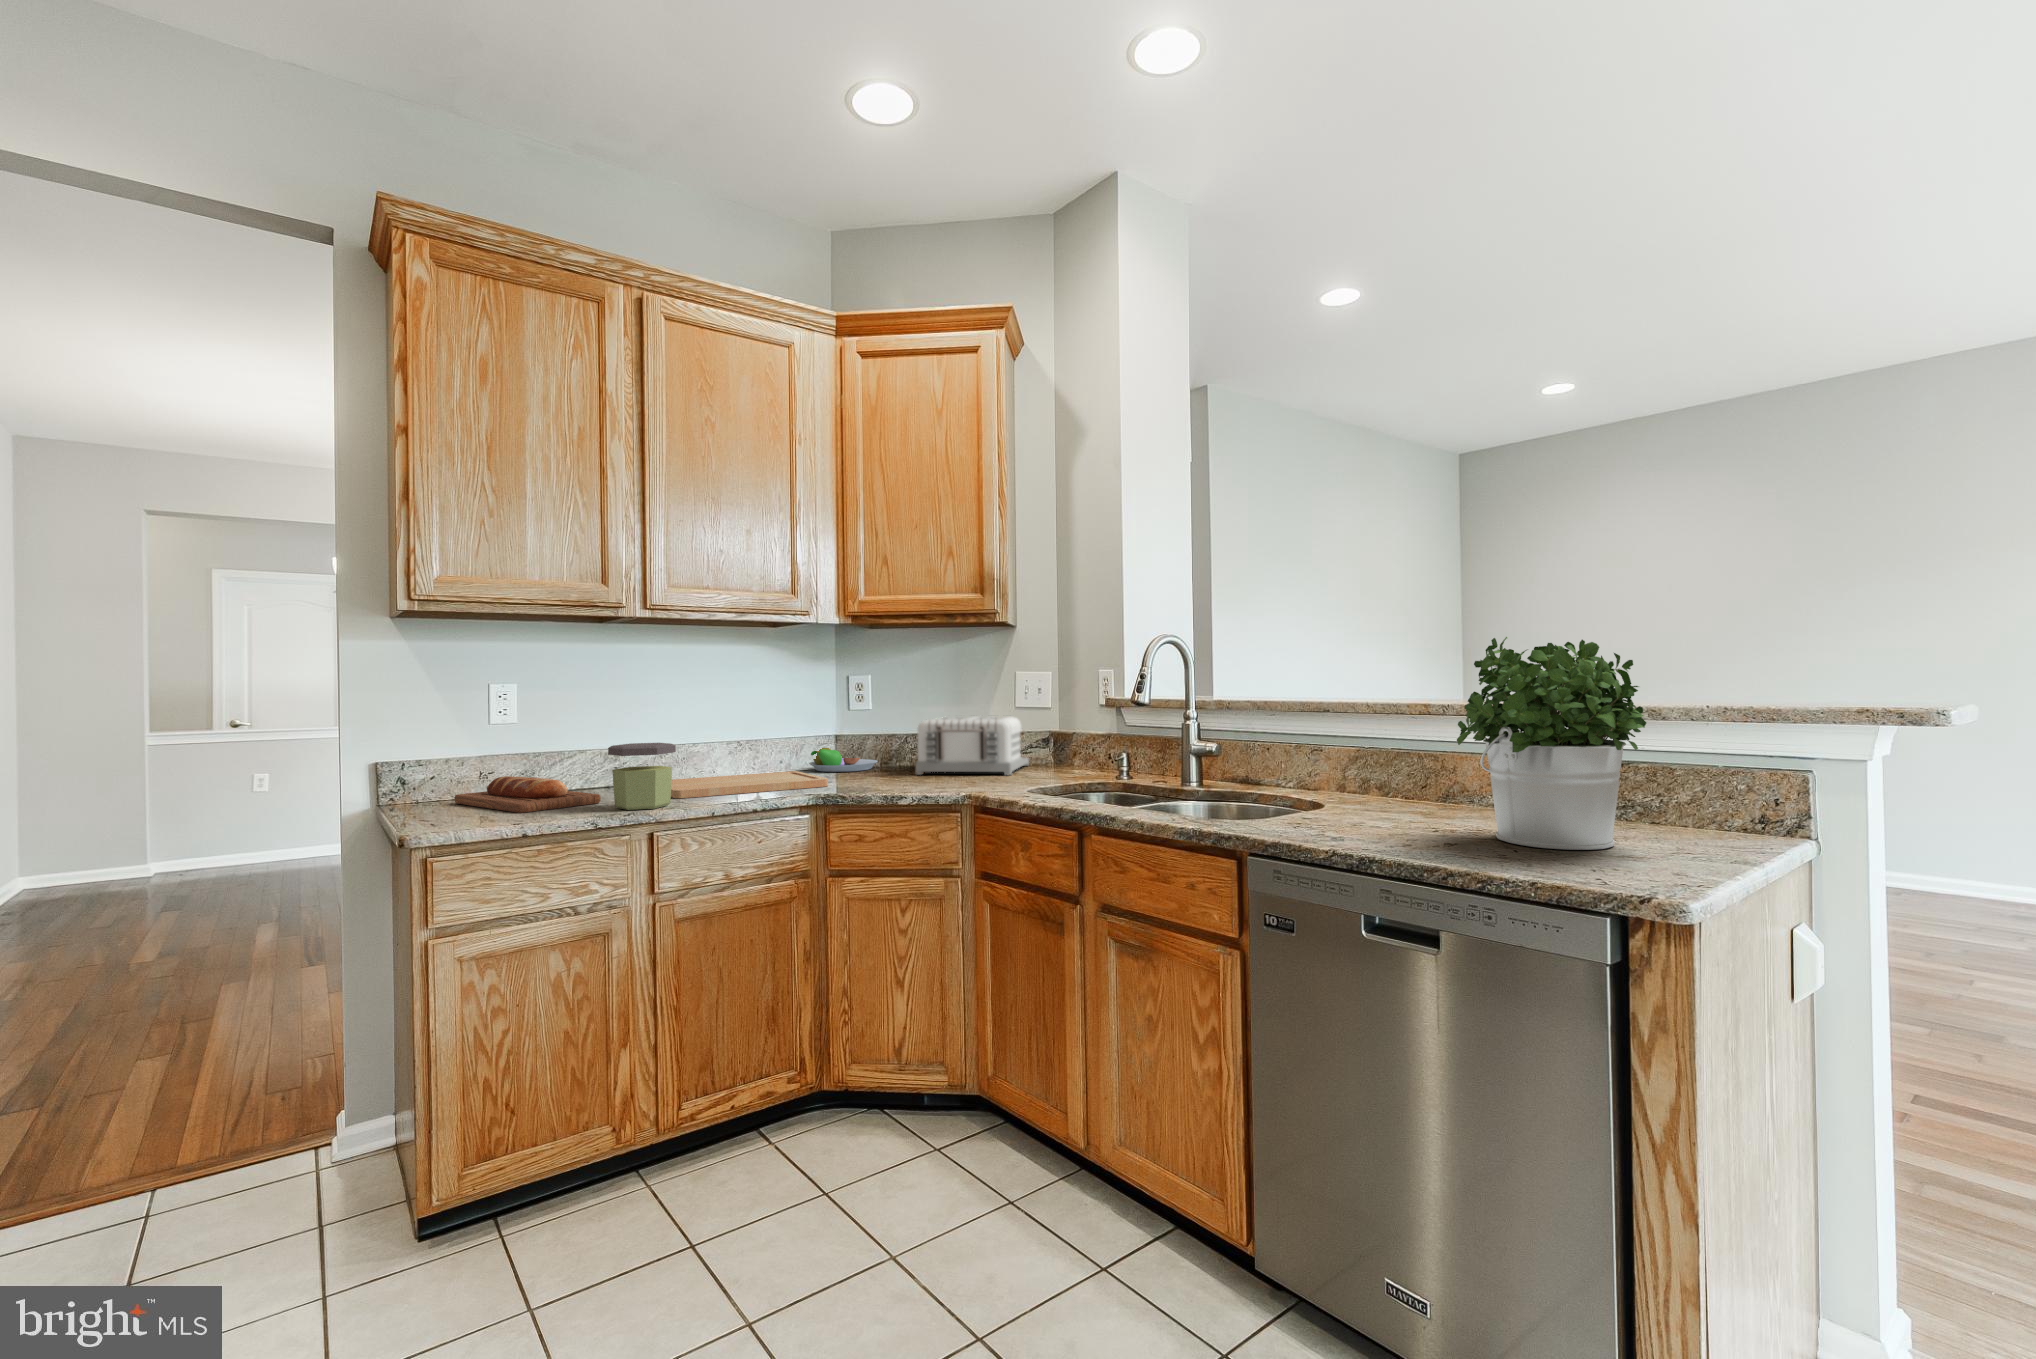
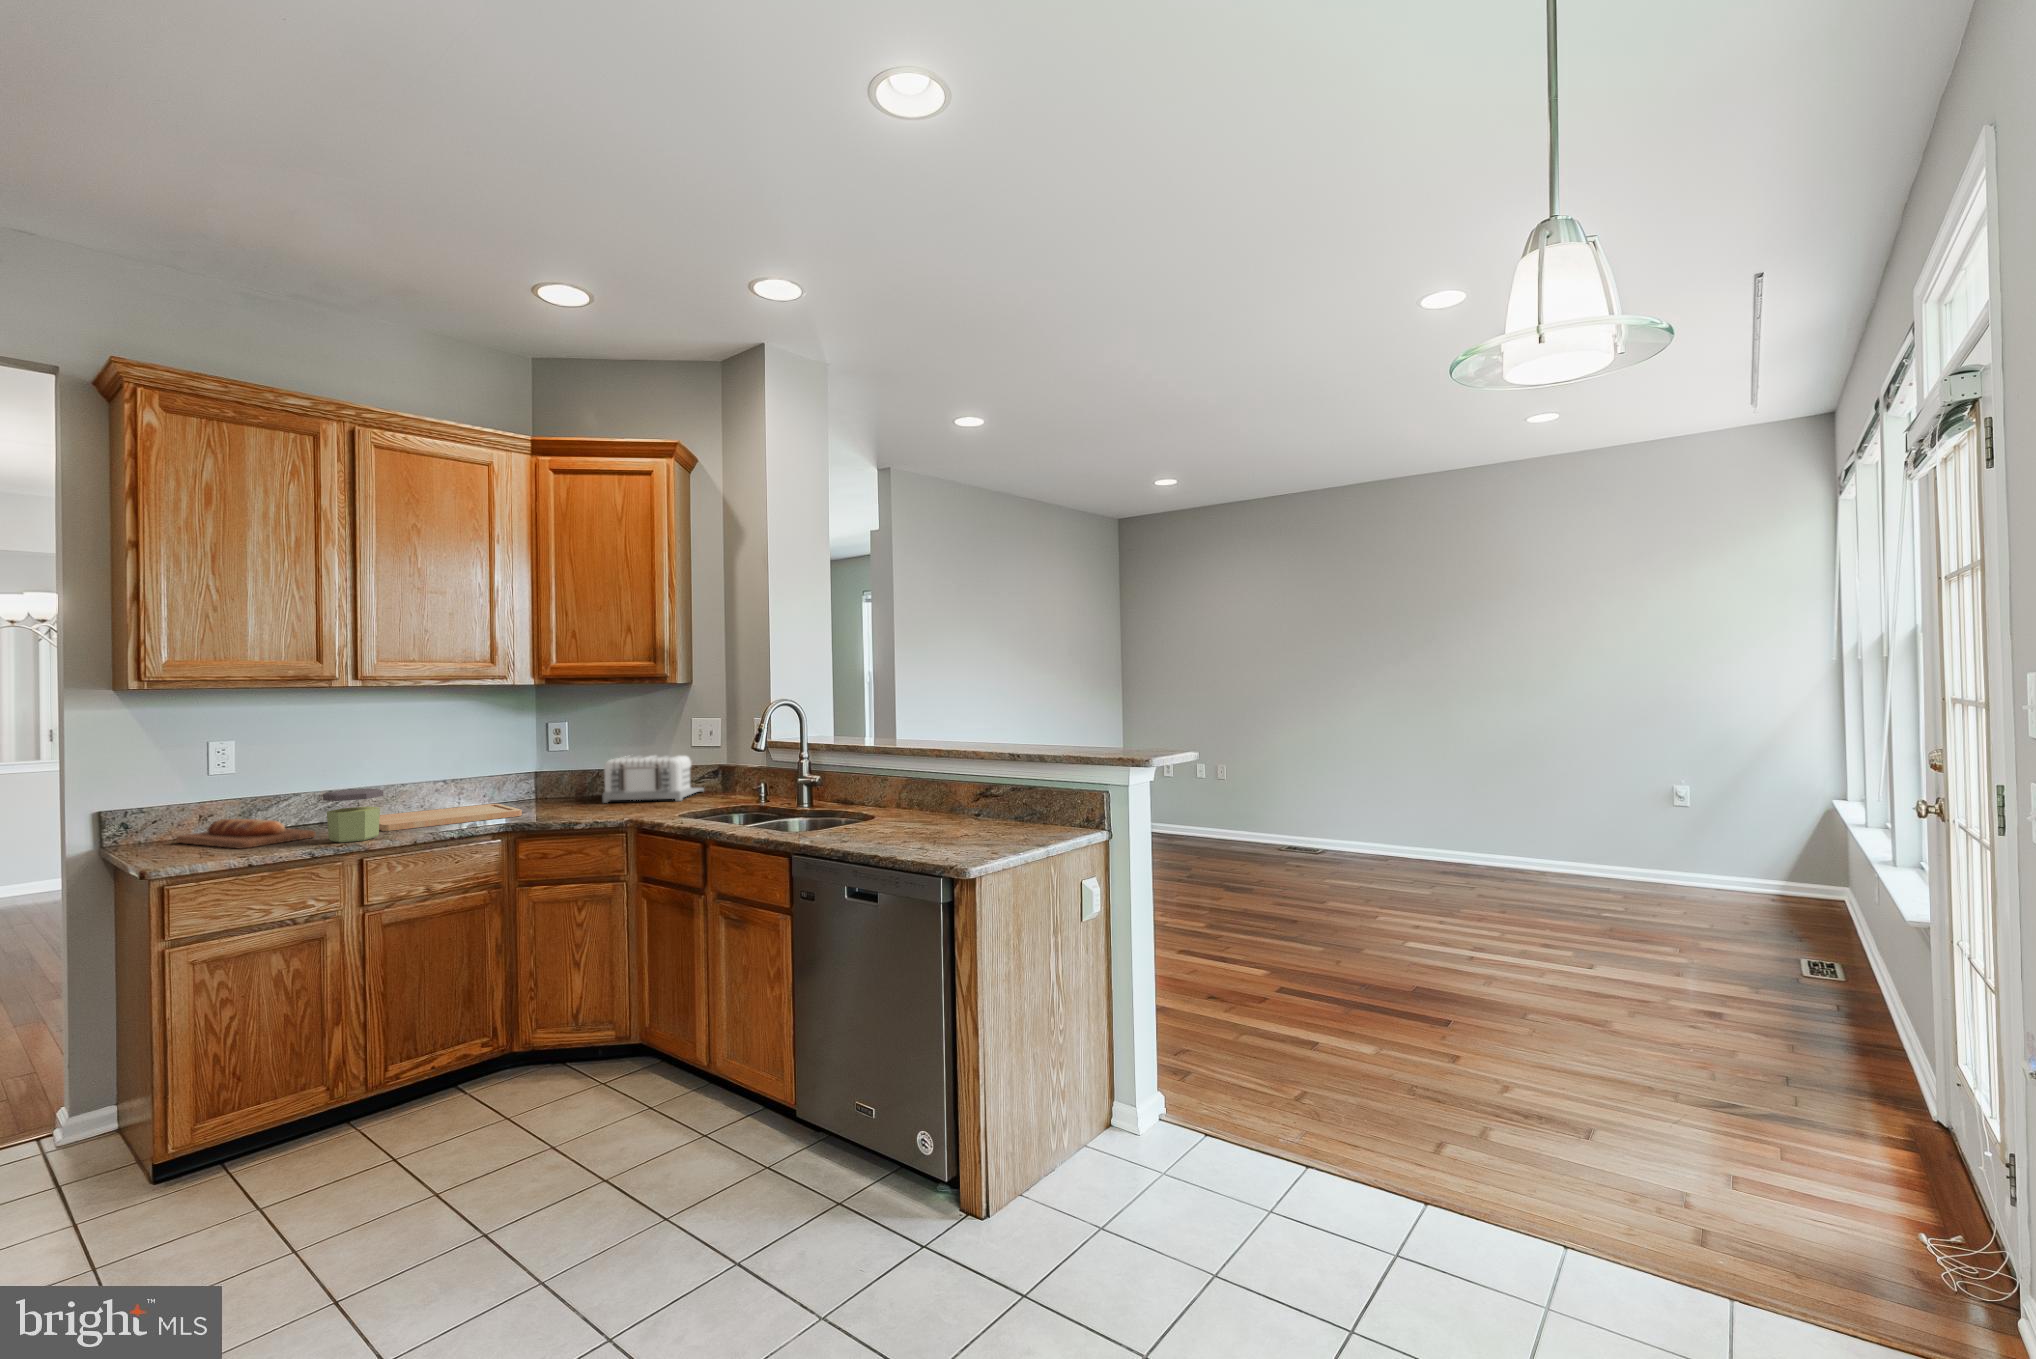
potted plant: present [1457,637,1646,850] -> none [913,717,1014,843]
fruit bowl: present [809,748,878,772] -> none [512,778,575,802]

